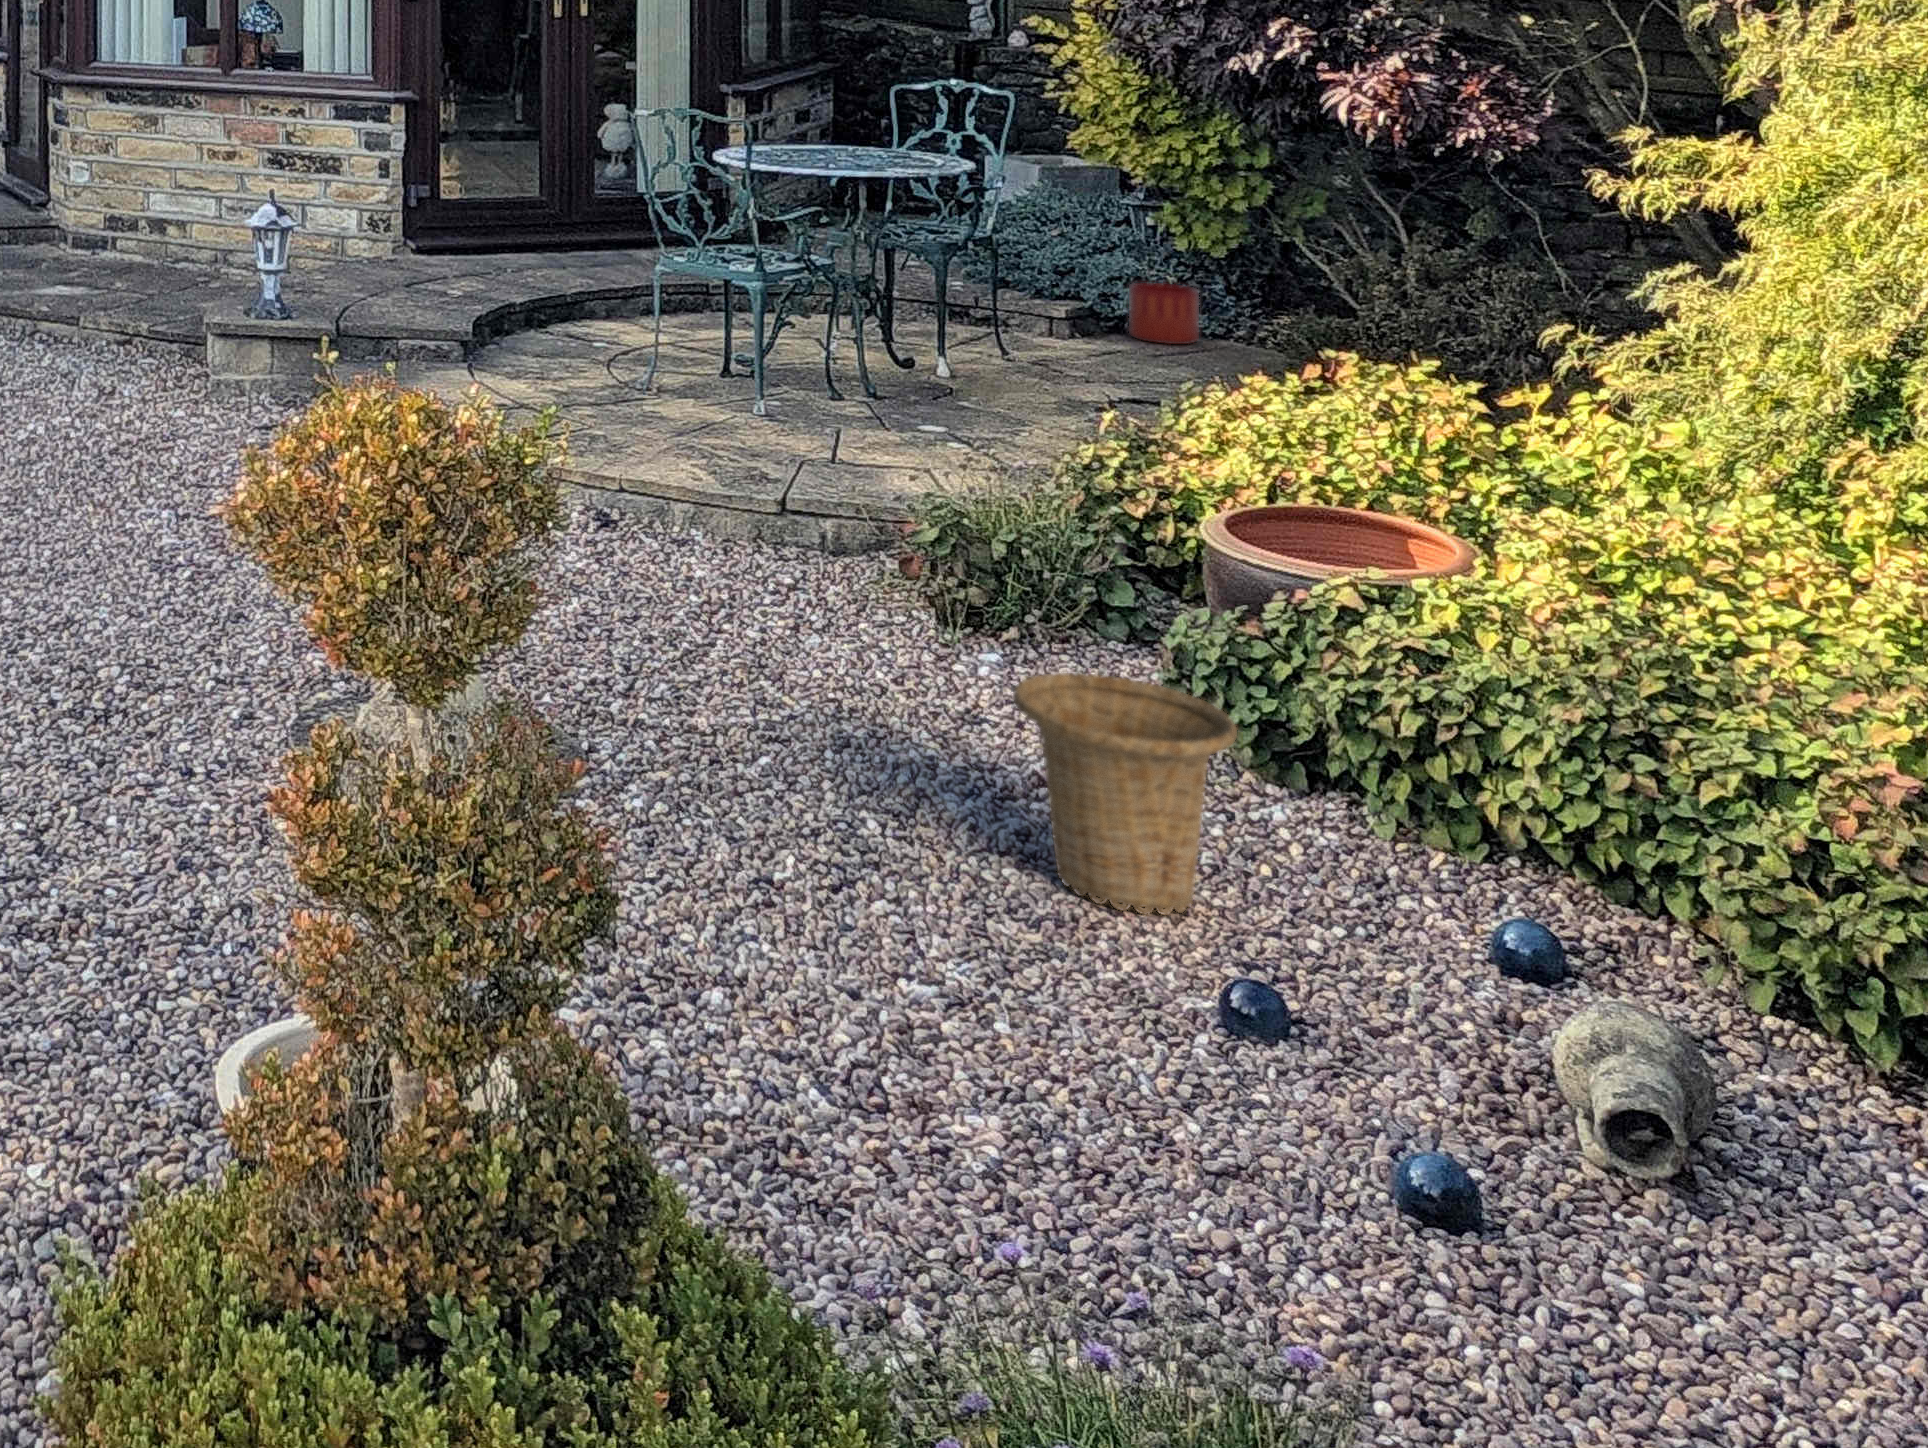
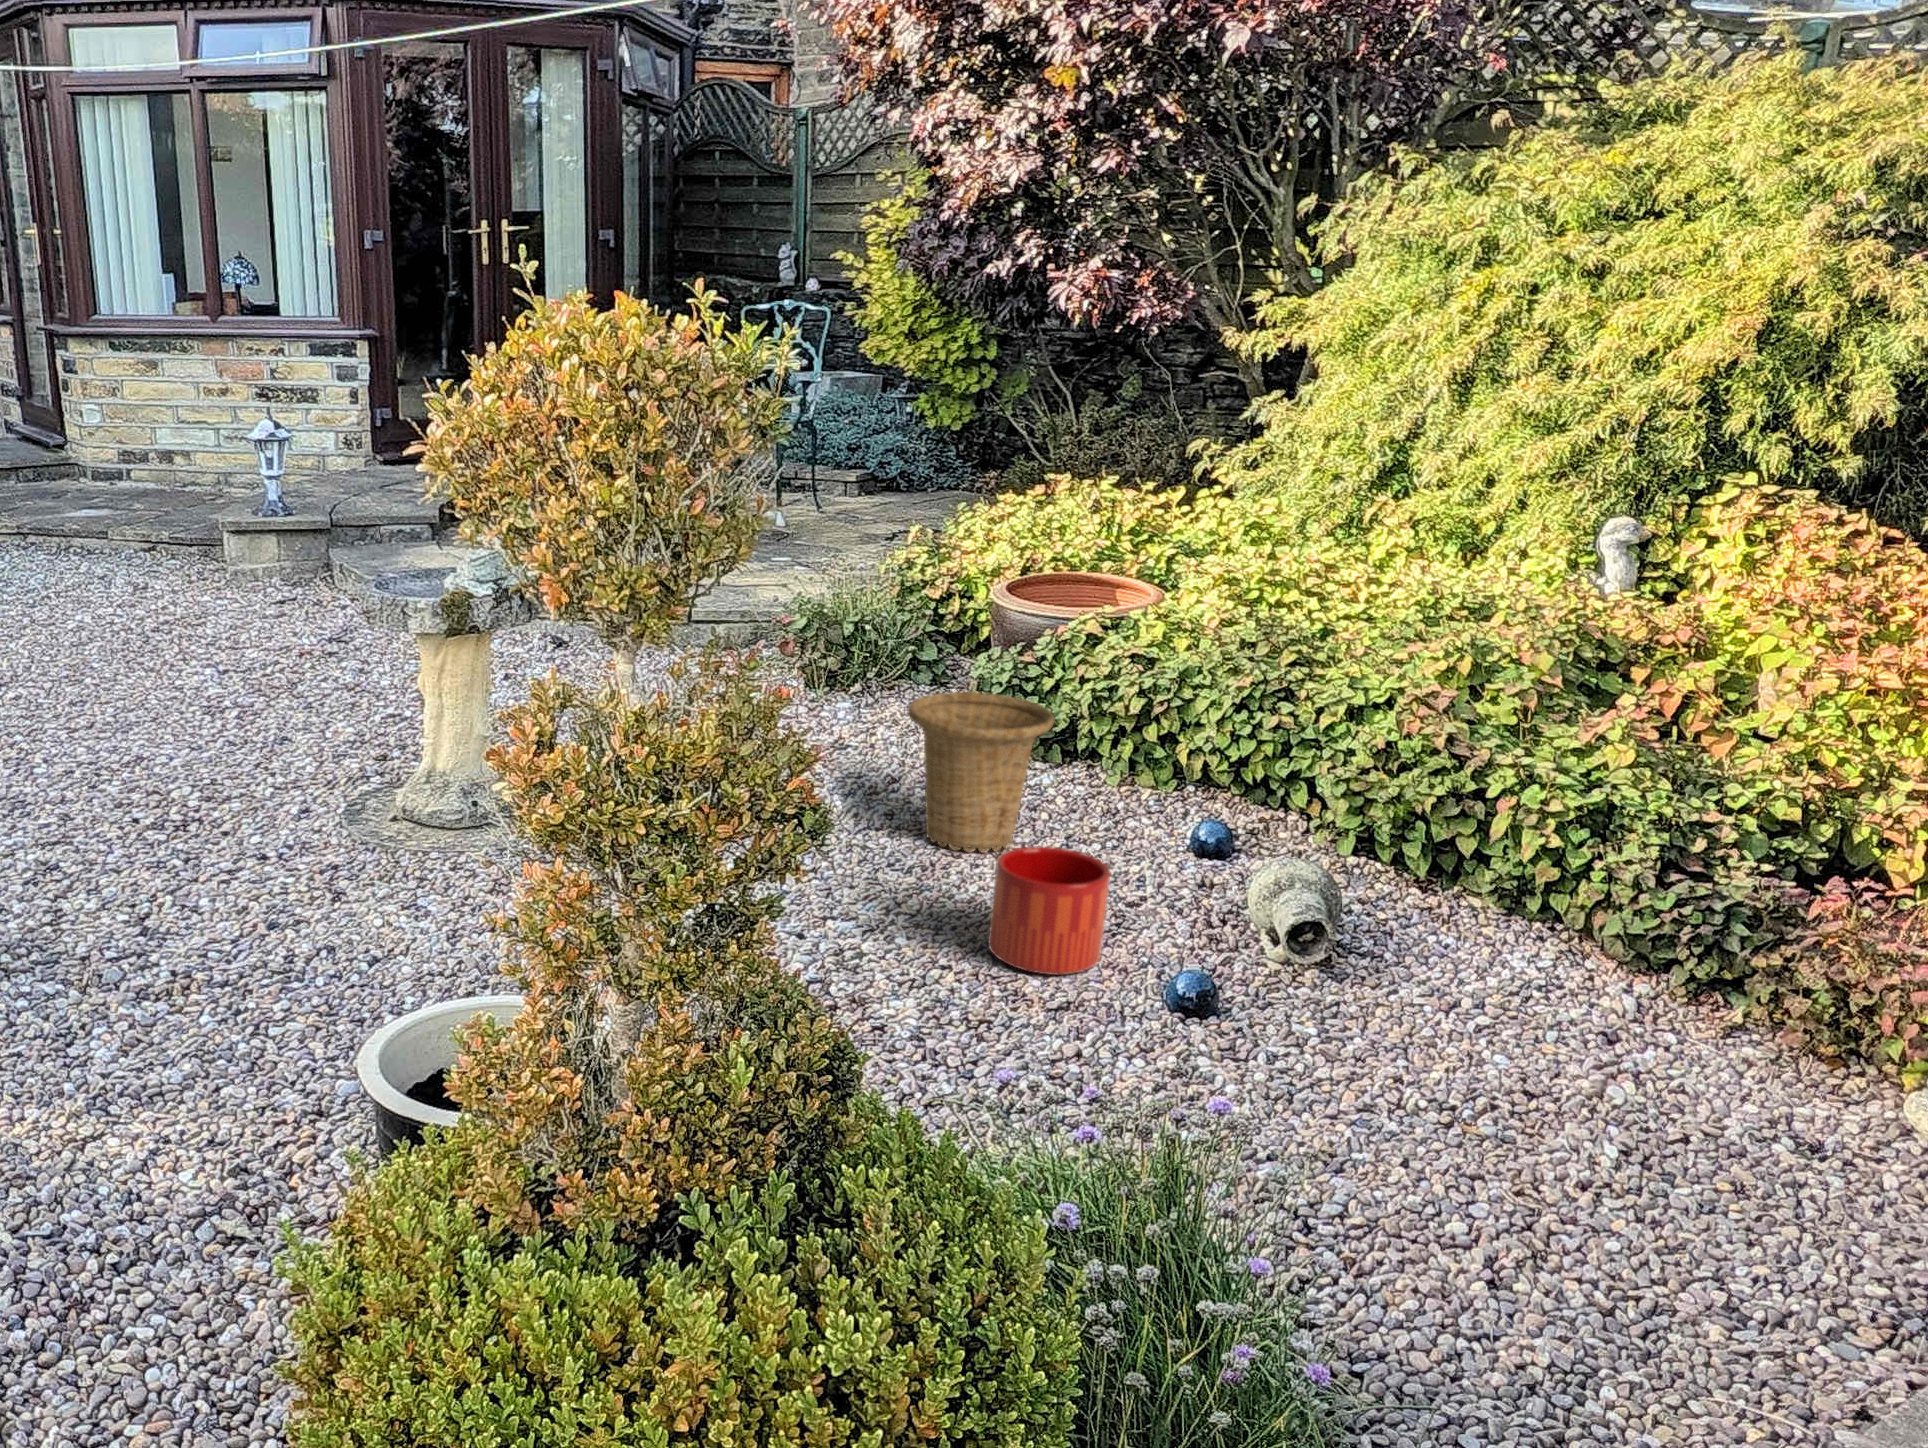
planter: present [1129,283,1199,344] -> present [988,847,1110,975]

